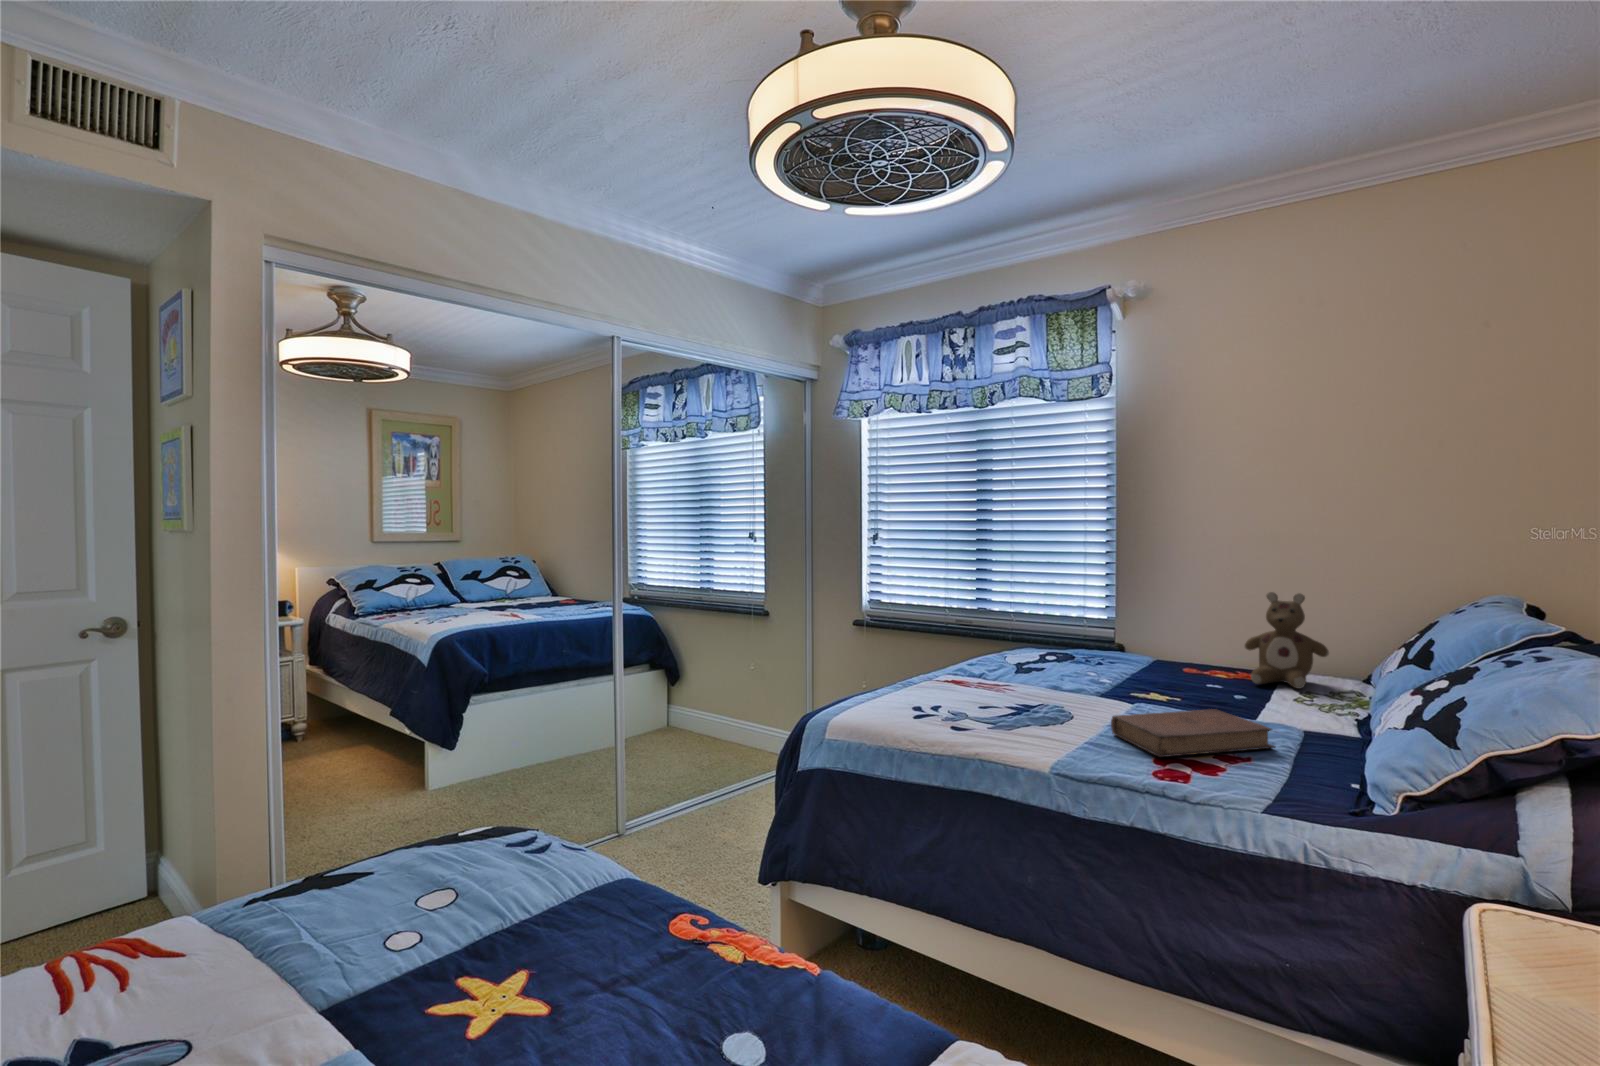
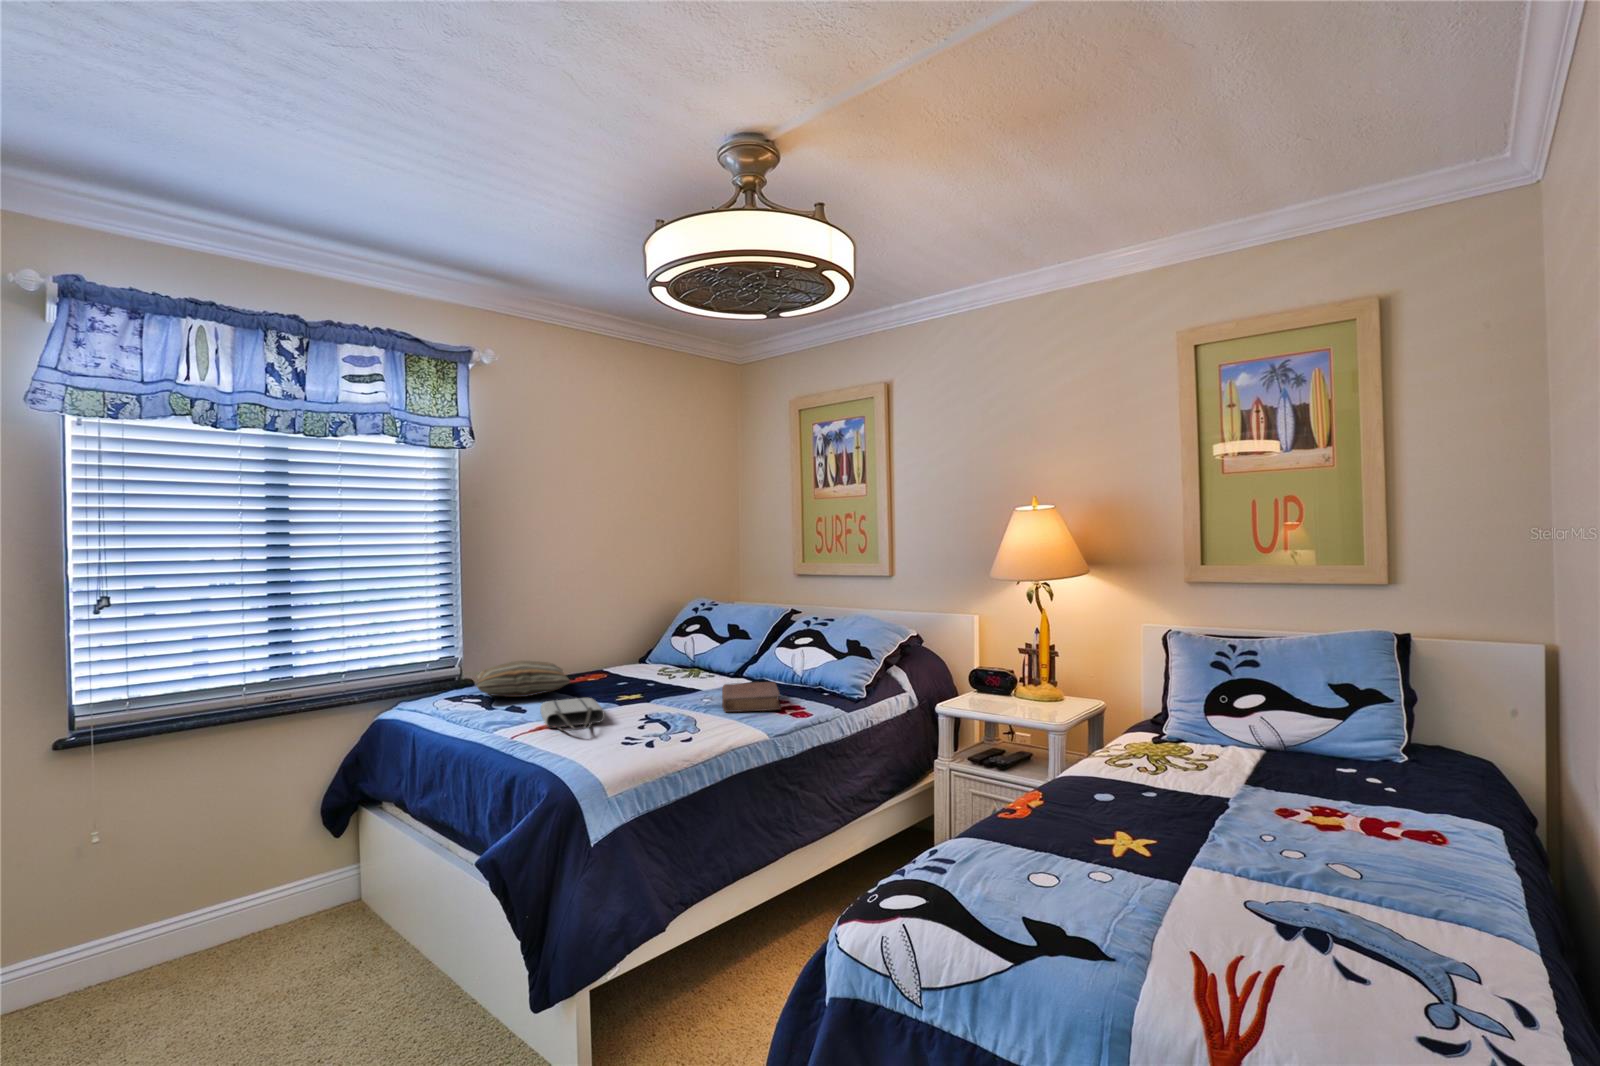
stuffed bear: present [1245,592,1329,689] -> none [622,610,674,676]
pillow: none [1023,626,1160,665] -> present [476,660,570,697]
tote bag: none [930,666,1054,695] -> present [540,698,605,731]

